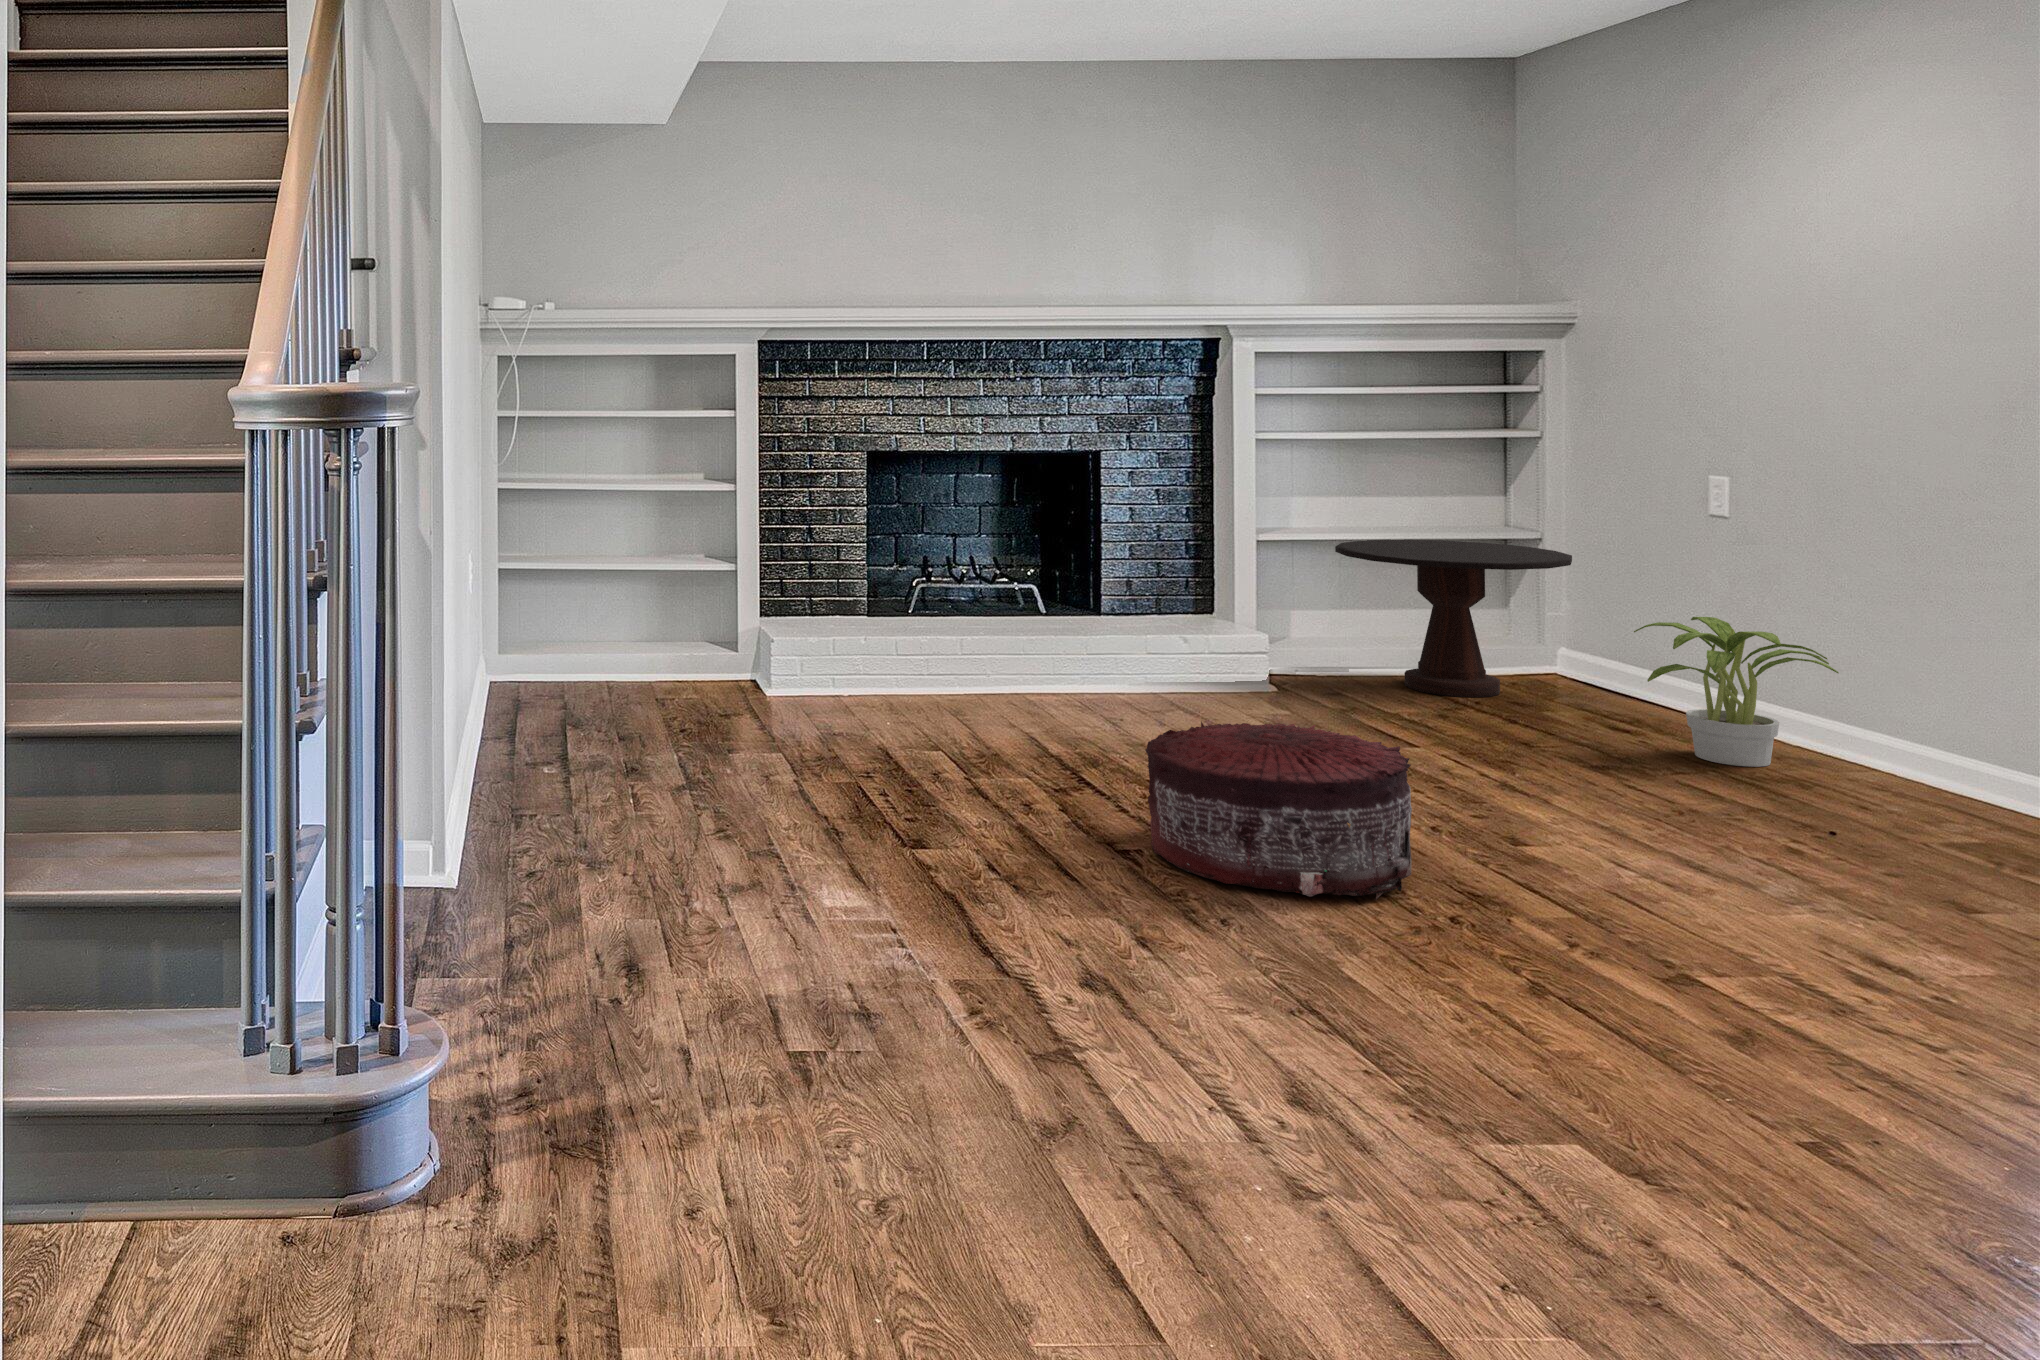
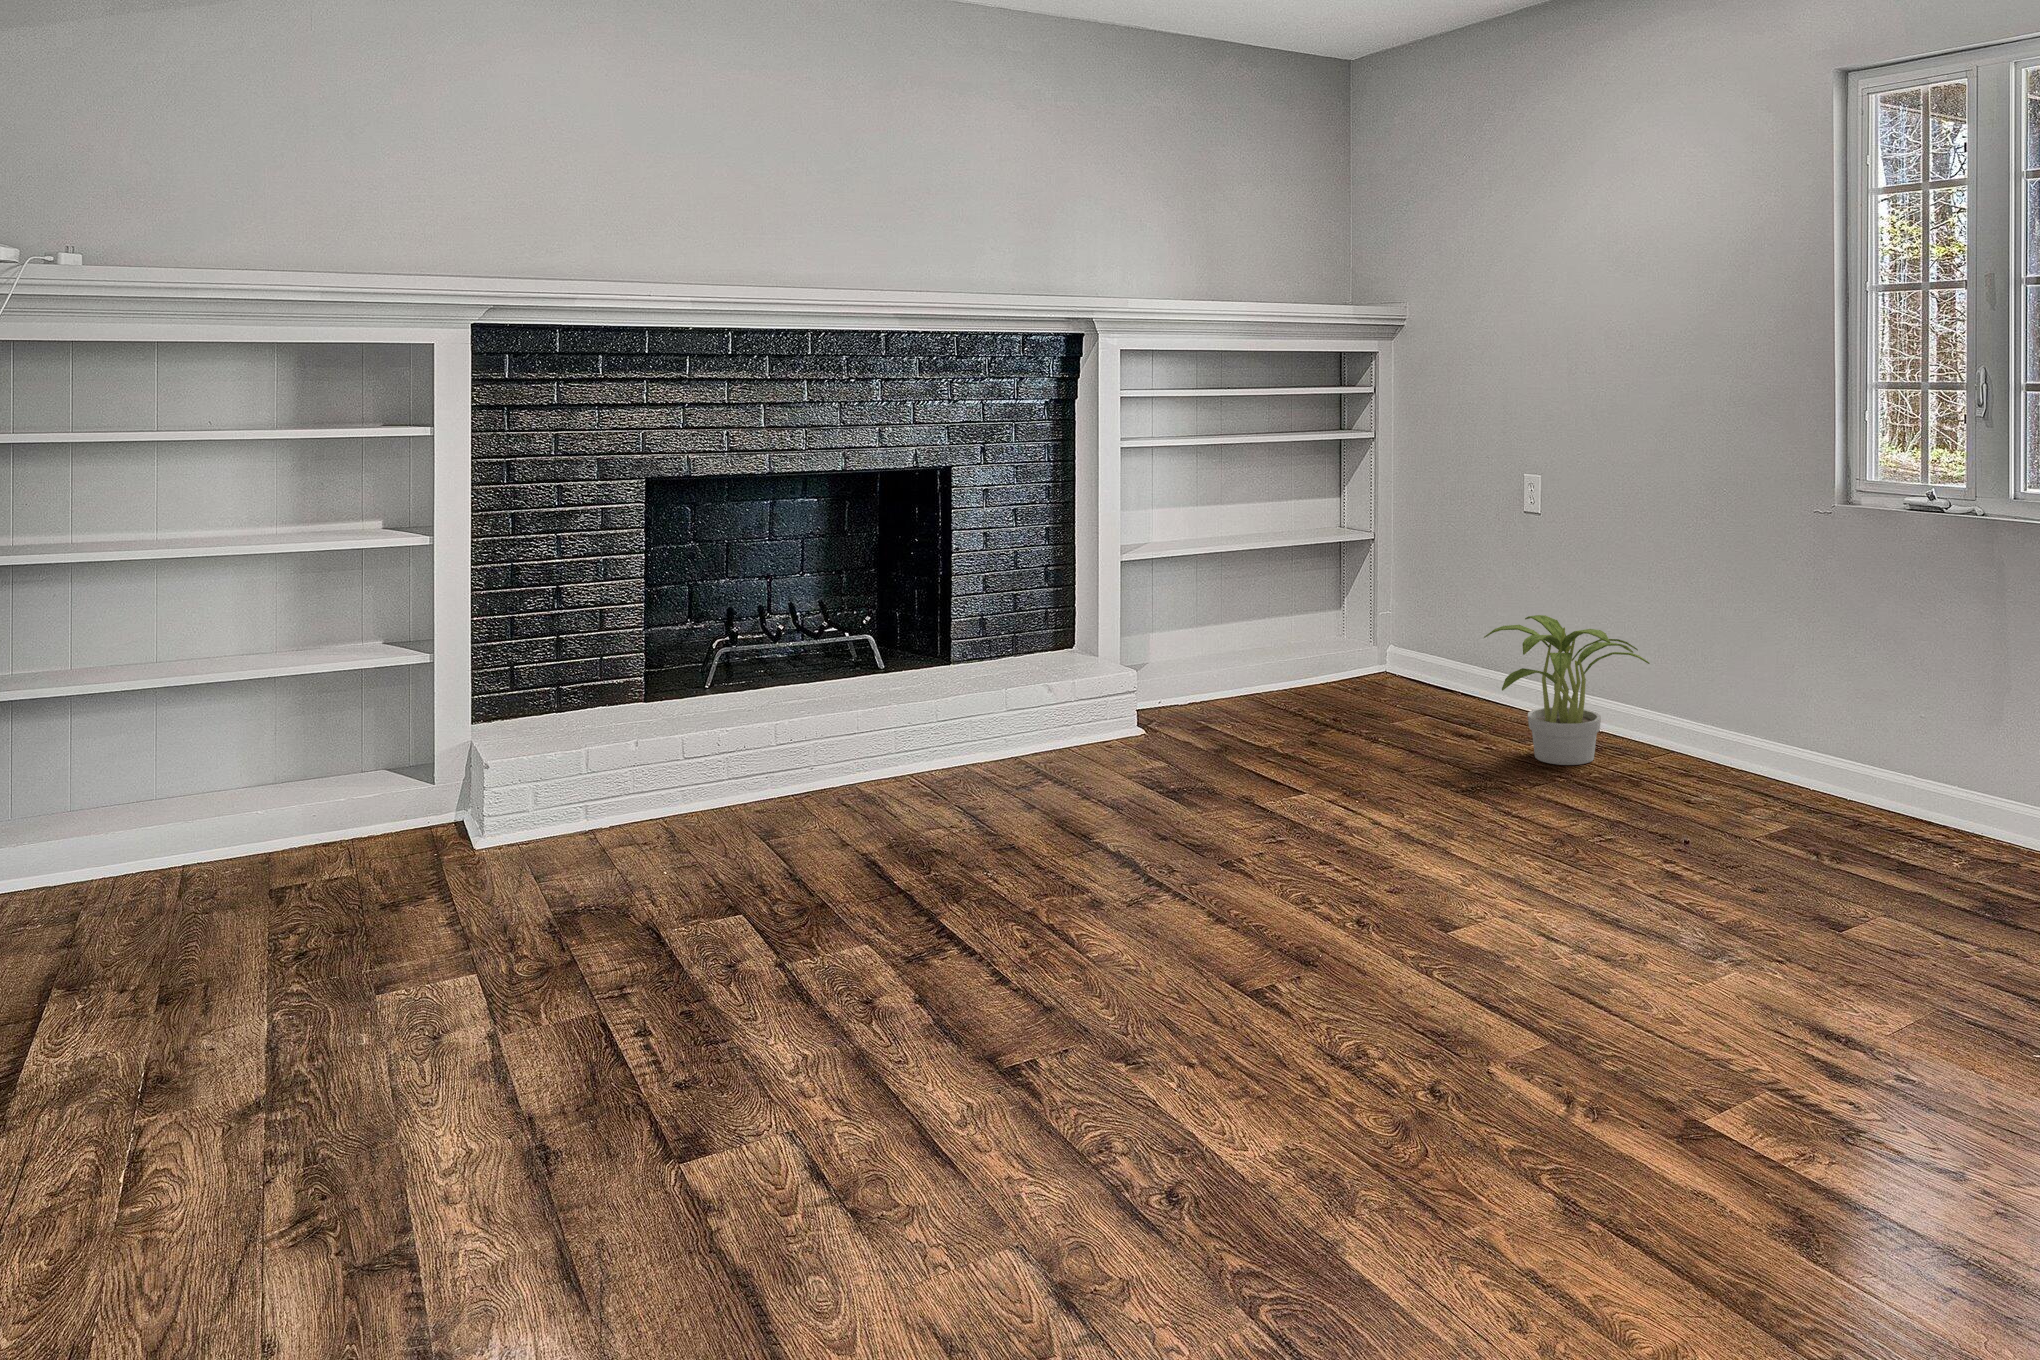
side table: present [1335,539,1572,697] -> none [1200,546,1413,715]
pouf: present [1145,722,1412,900] -> none [1042,828,1372,1110]

